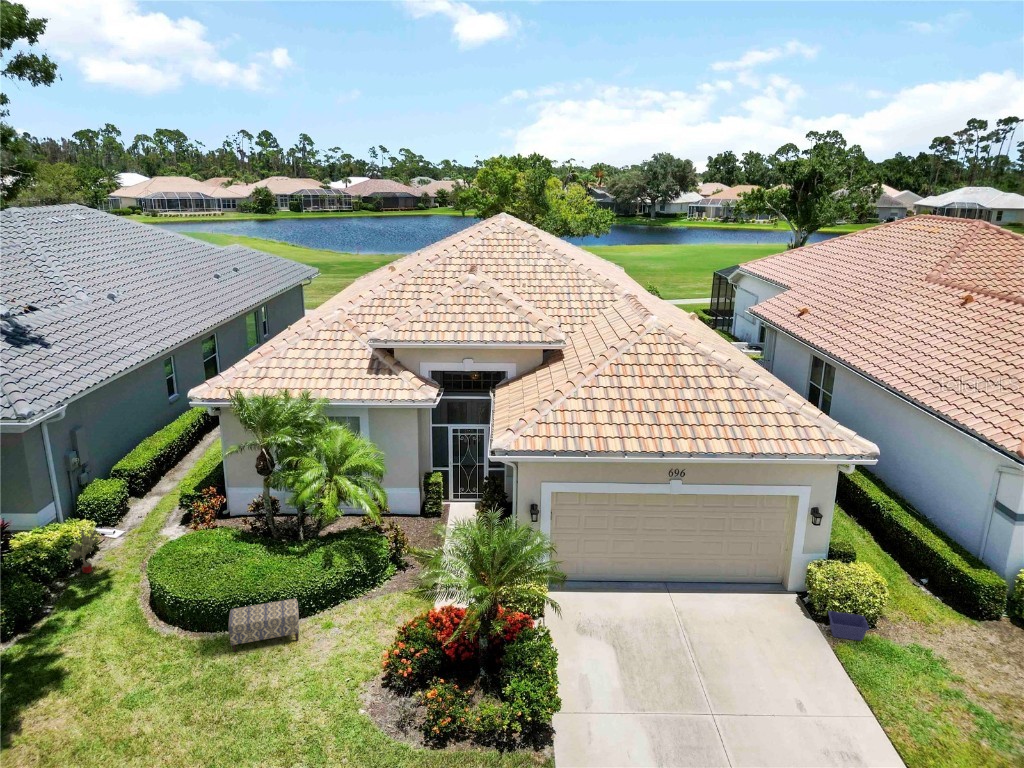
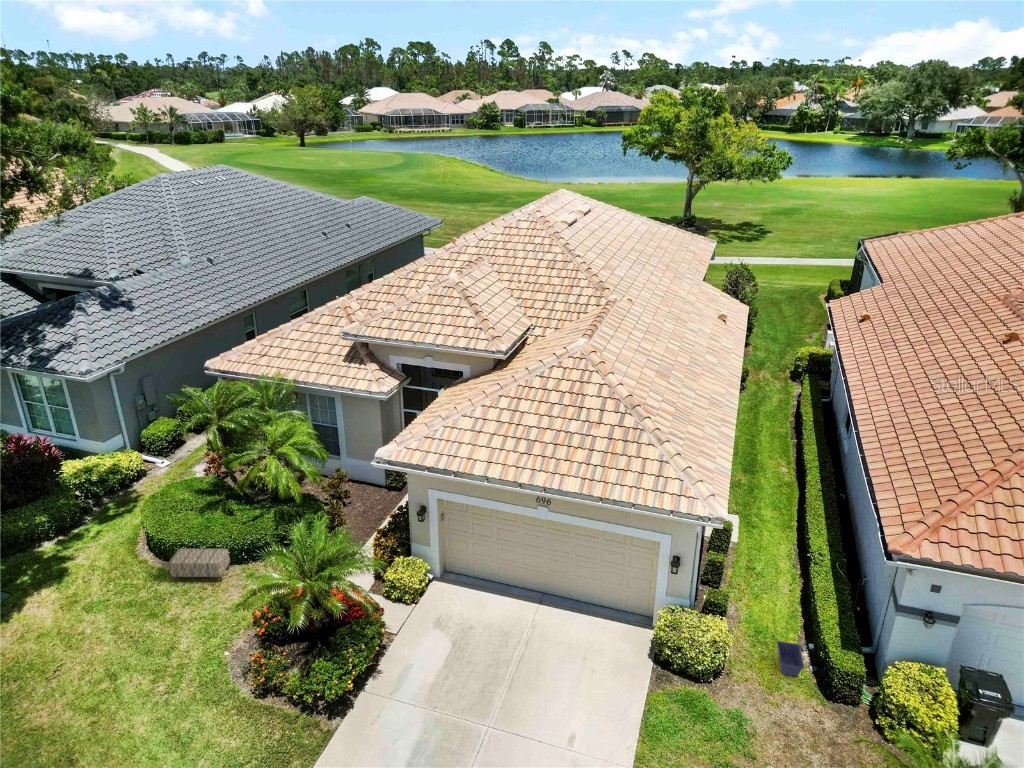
potted tree: present [68,530,99,573] -> none [110,461,136,494]
storage bin: present [828,611,869,641] -> present [777,641,804,676]

